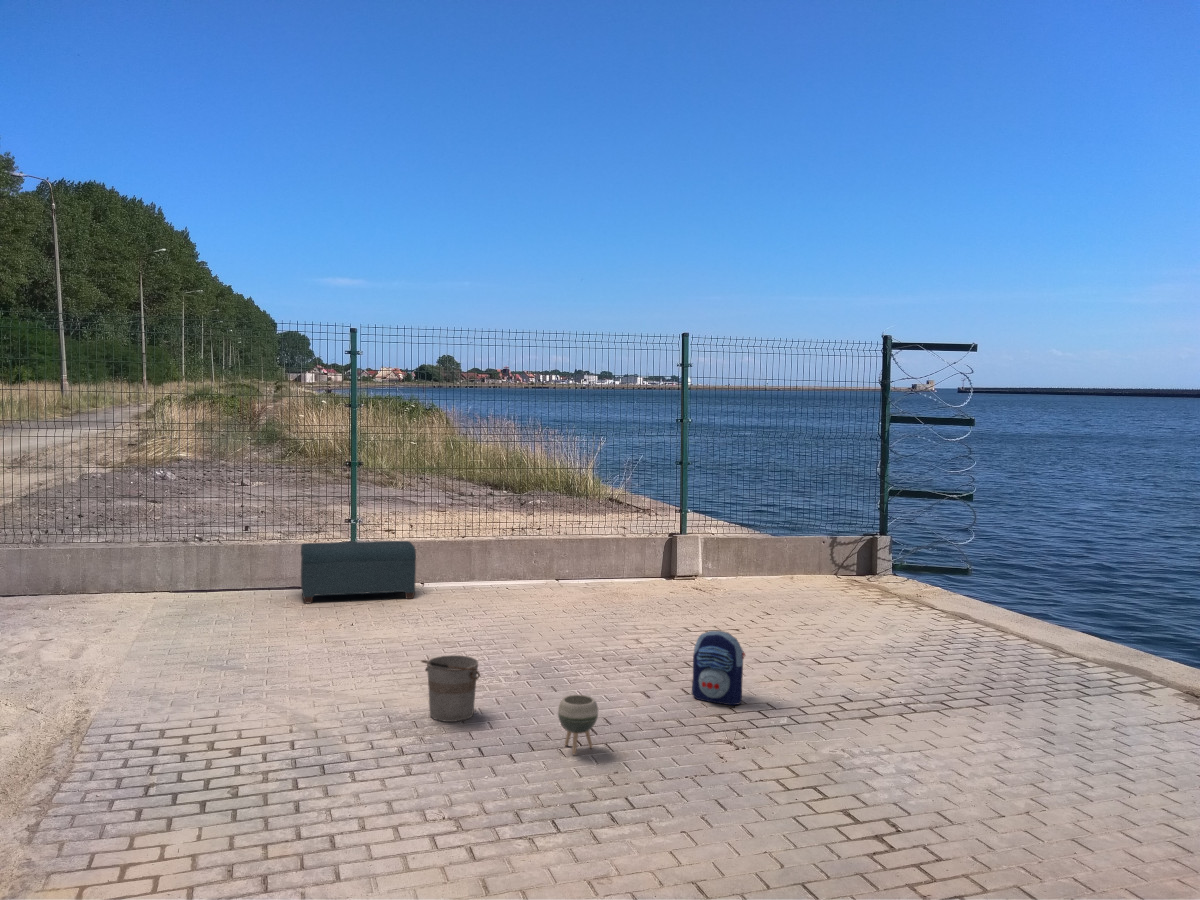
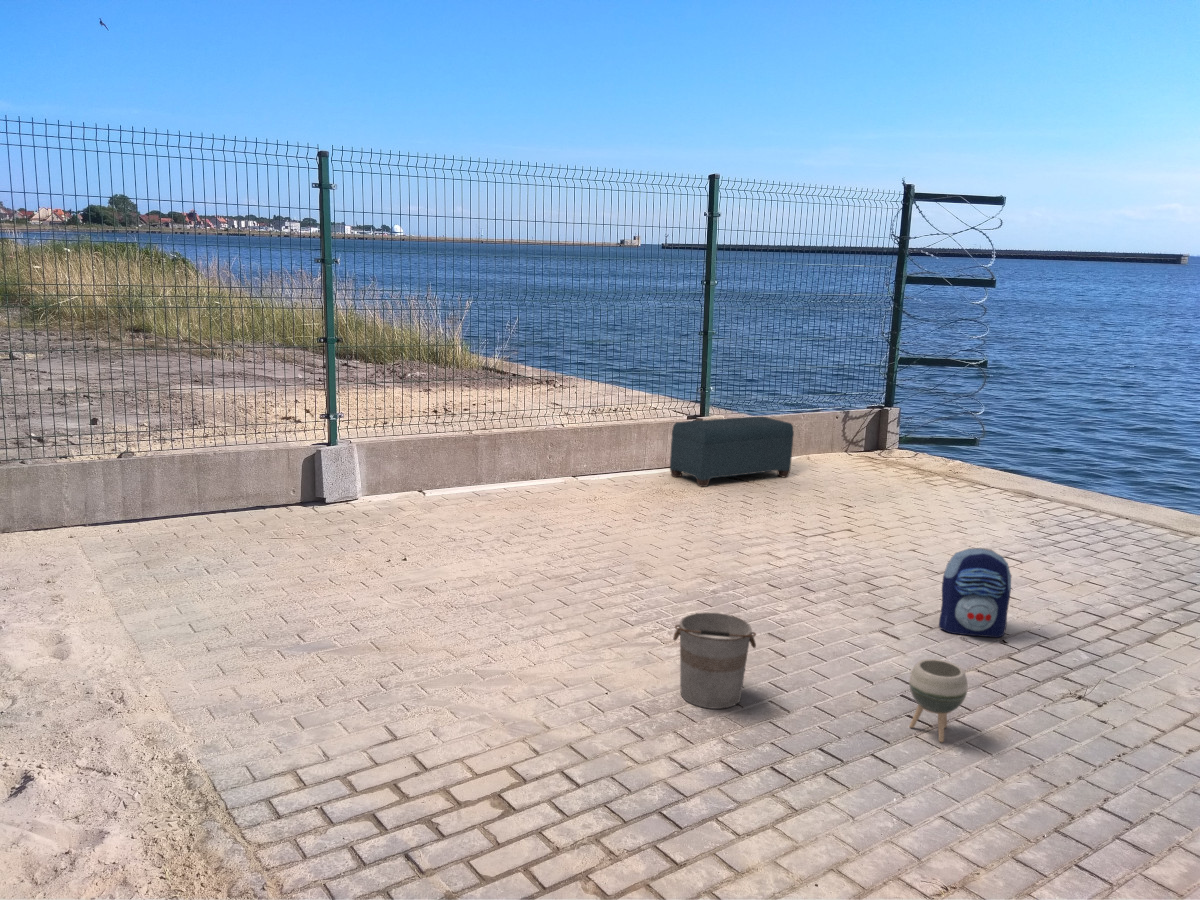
bench: present [301,541,416,603] -> present [670,417,794,487]

